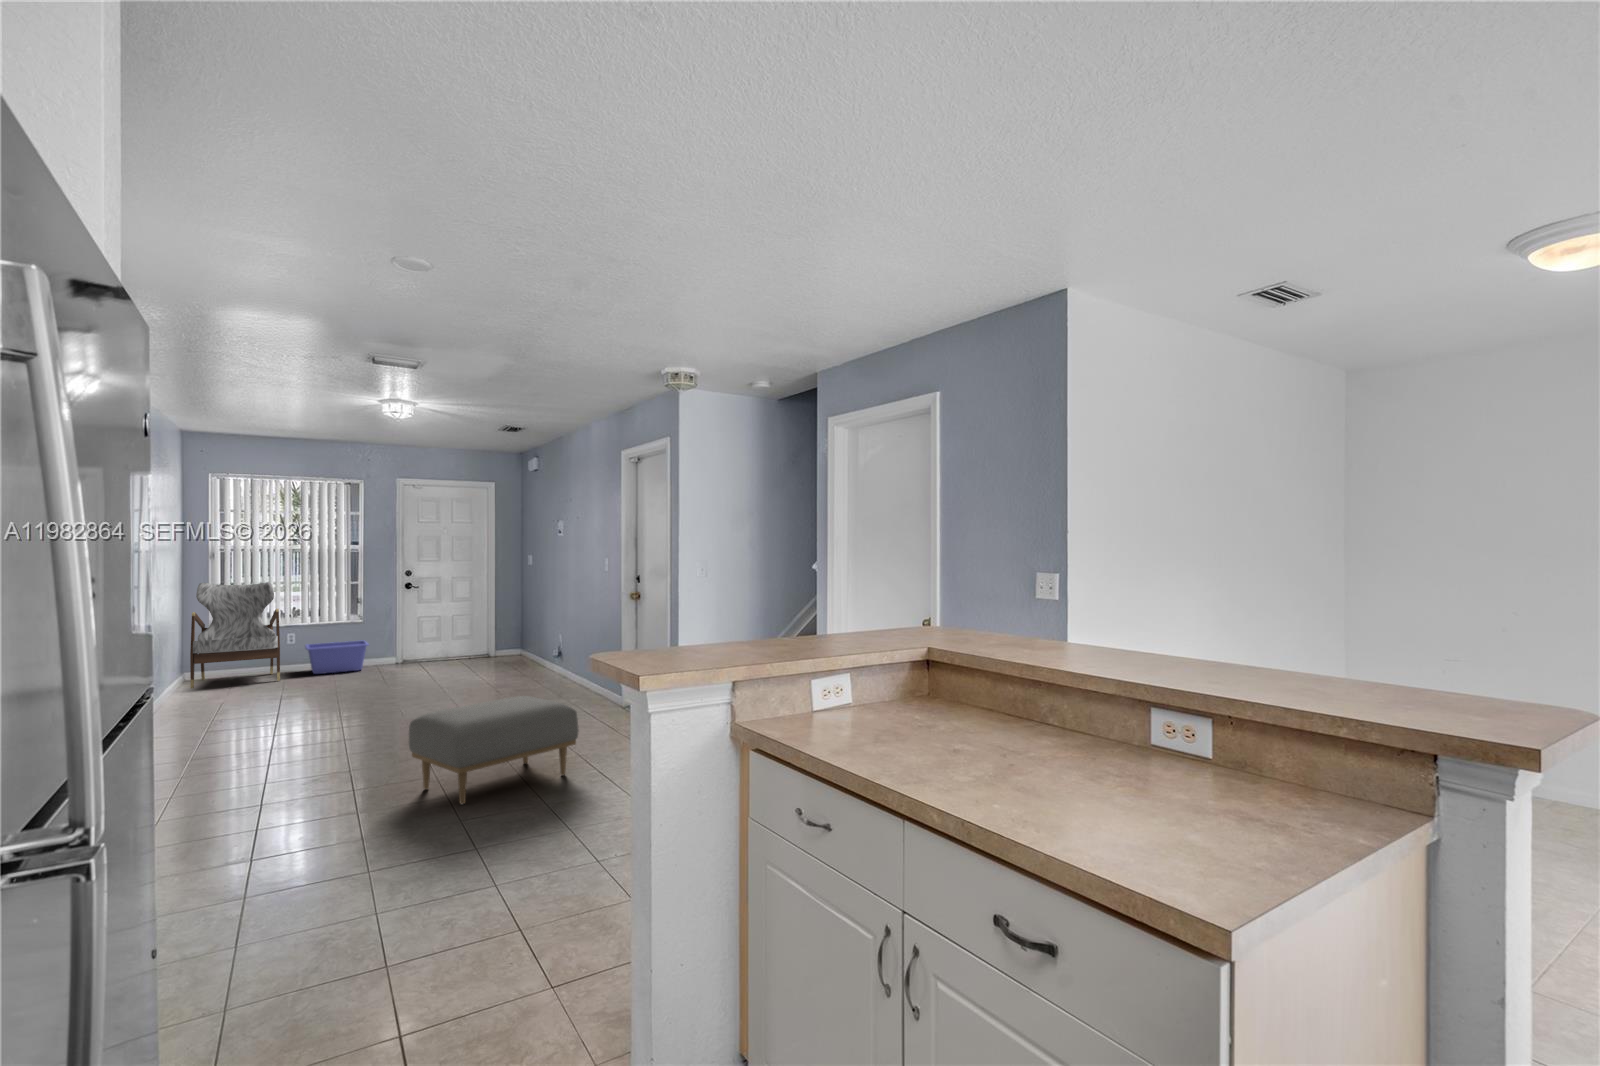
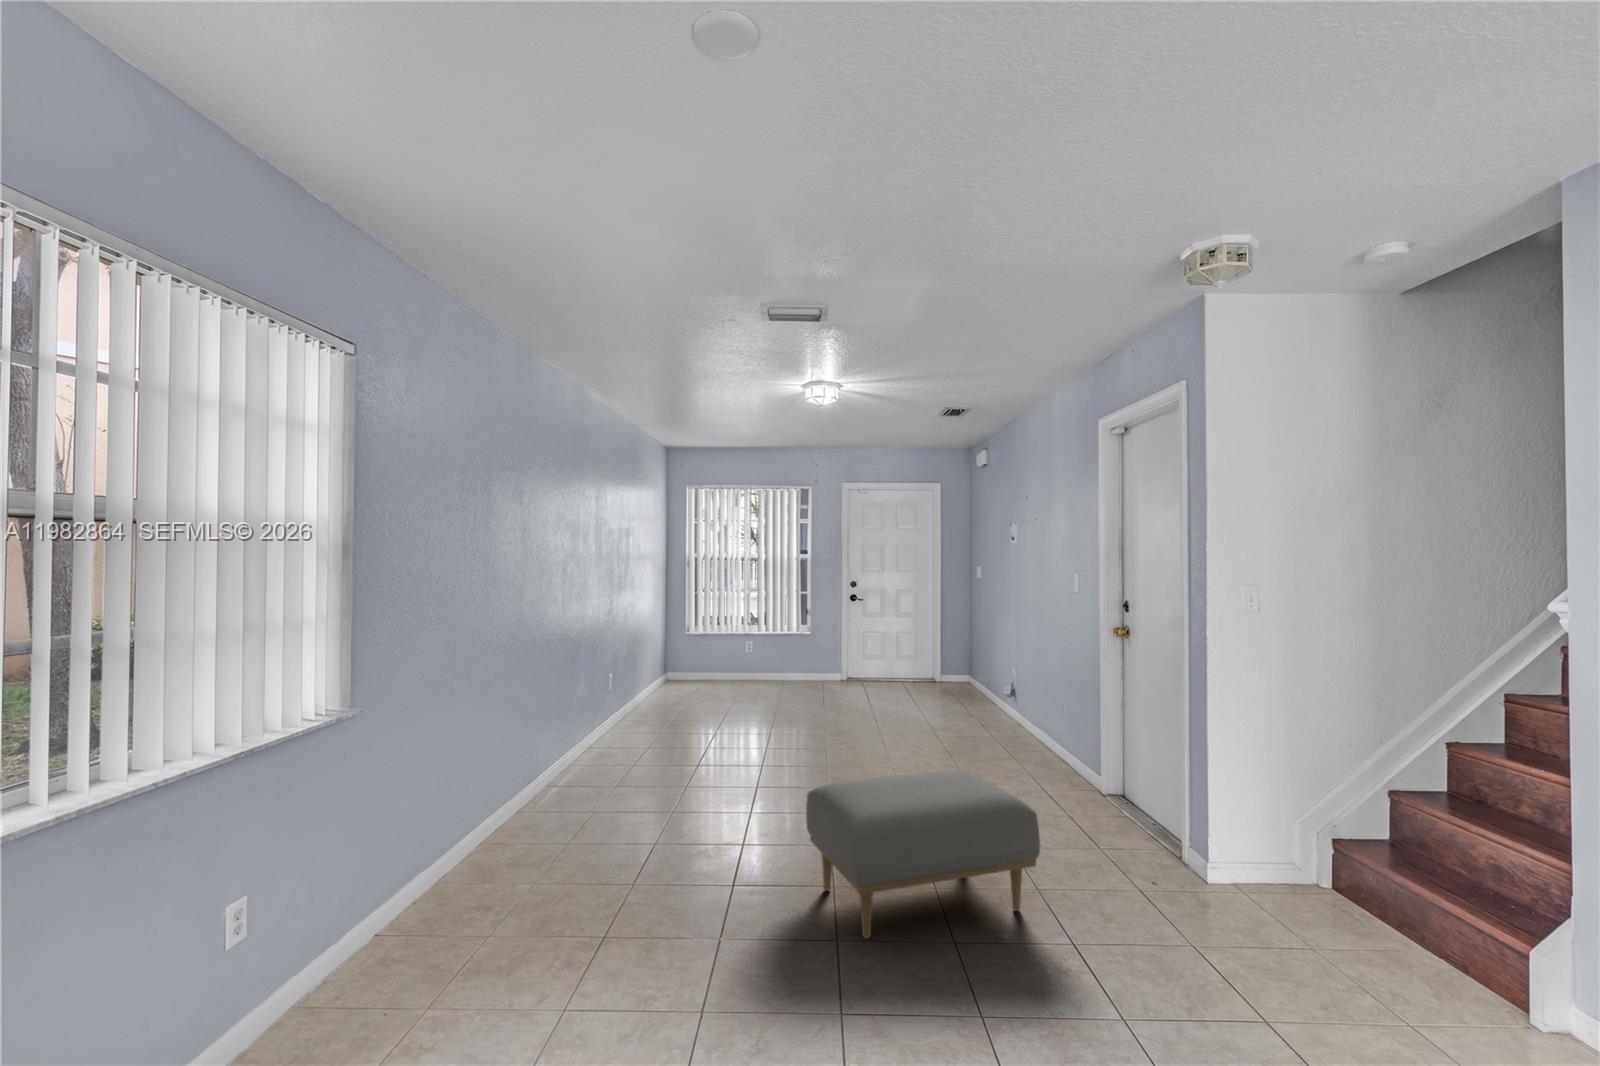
armchair: present [190,582,280,689] -> none [666,589,737,689]
storage bin: present [305,641,369,674] -> none [760,653,815,685]

